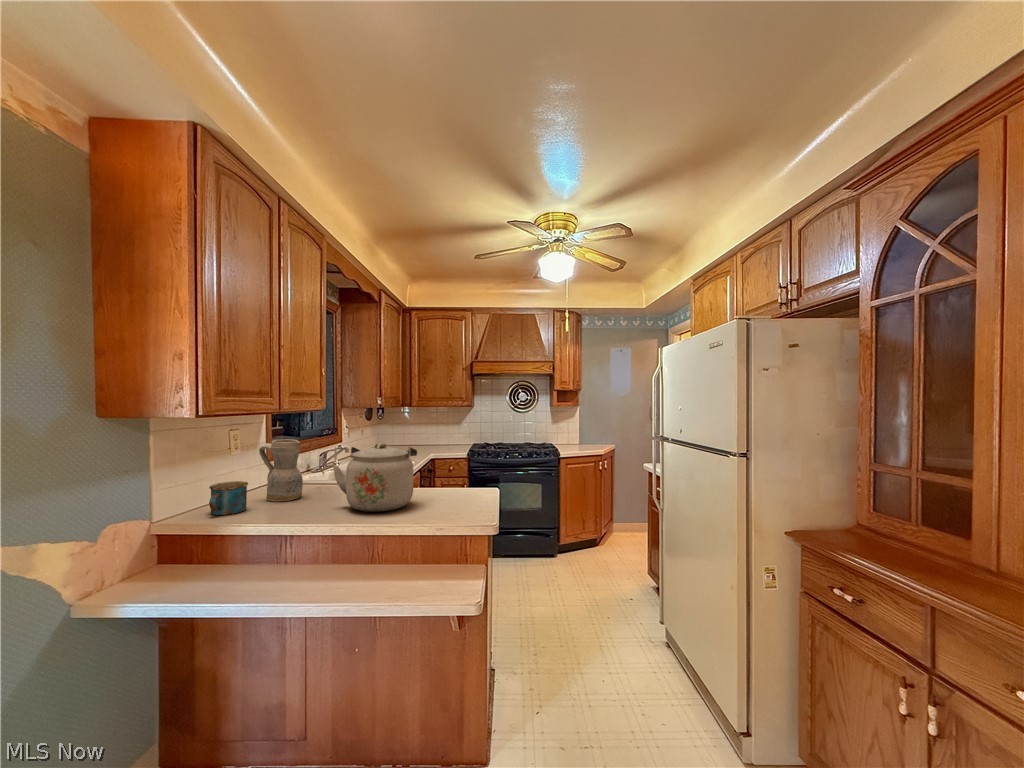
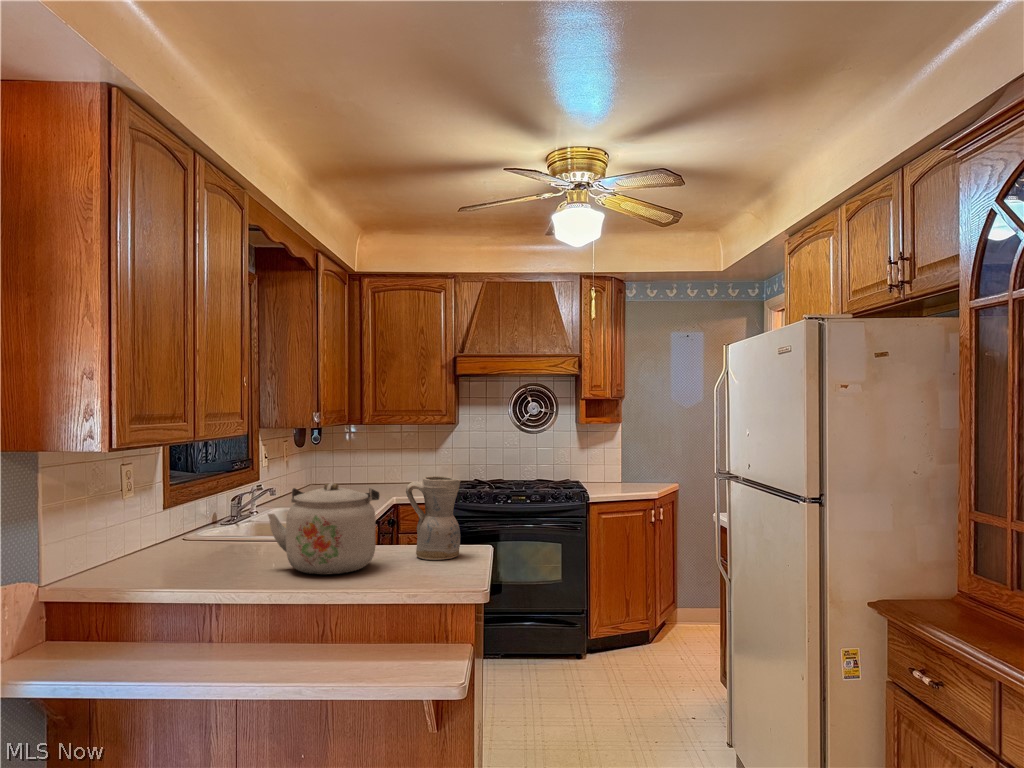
ceramic pitcher: present [259,439,303,501] -> present [406,476,461,560]
mug: present [209,481,248,515] -> none [107,534,156,578]

